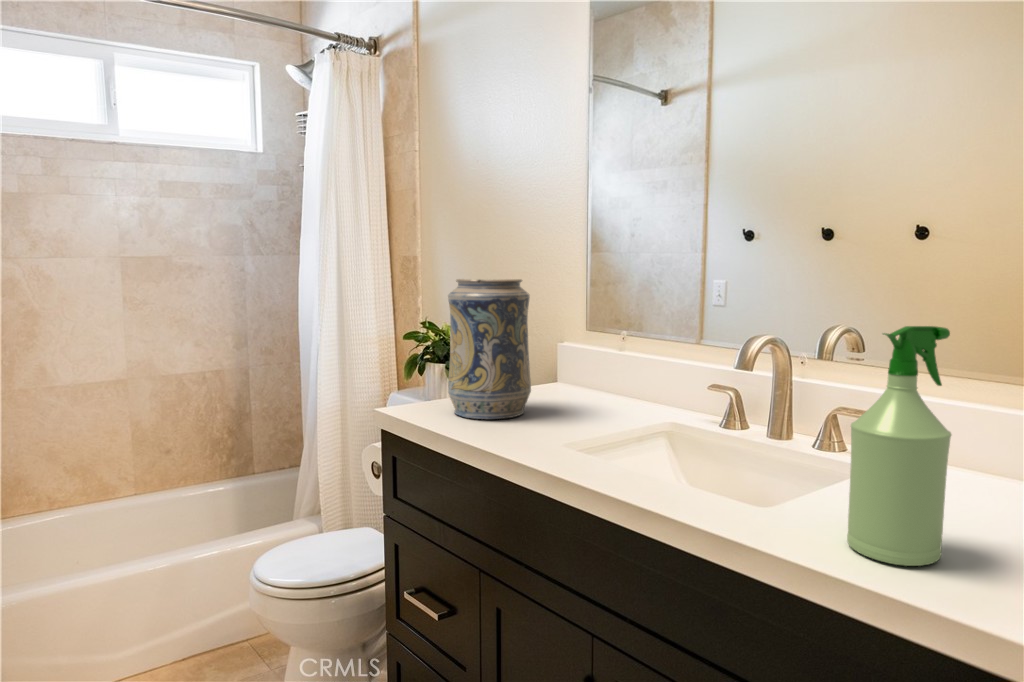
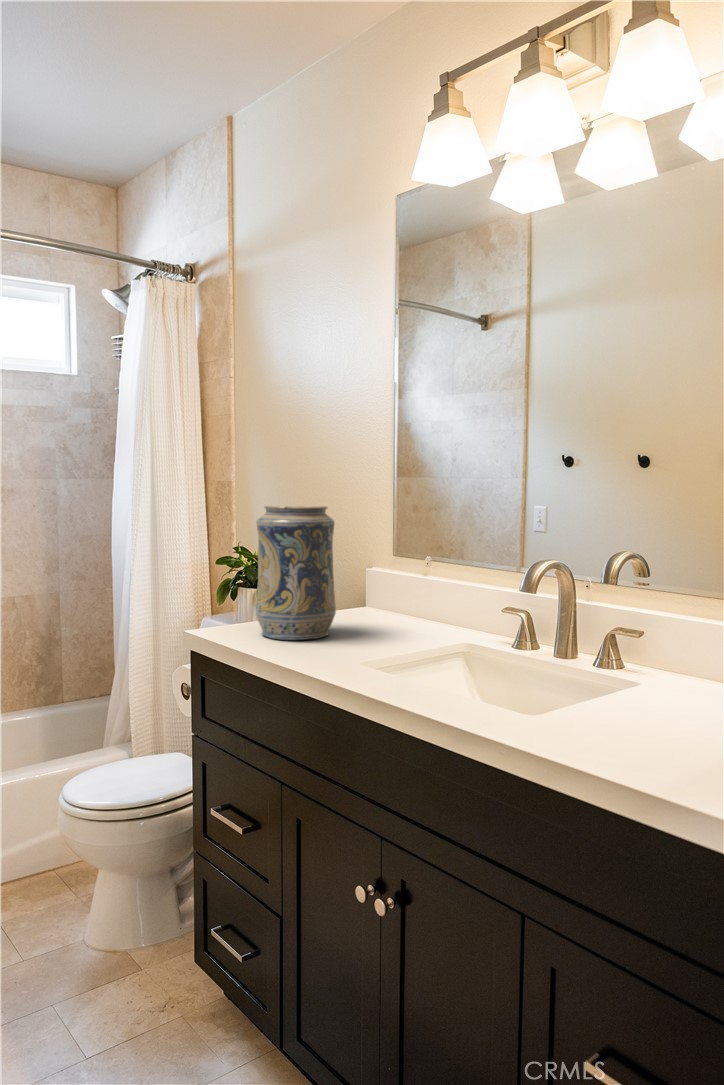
spray bottle: present [847,326,951,566] -> none [594,552,678,758]

